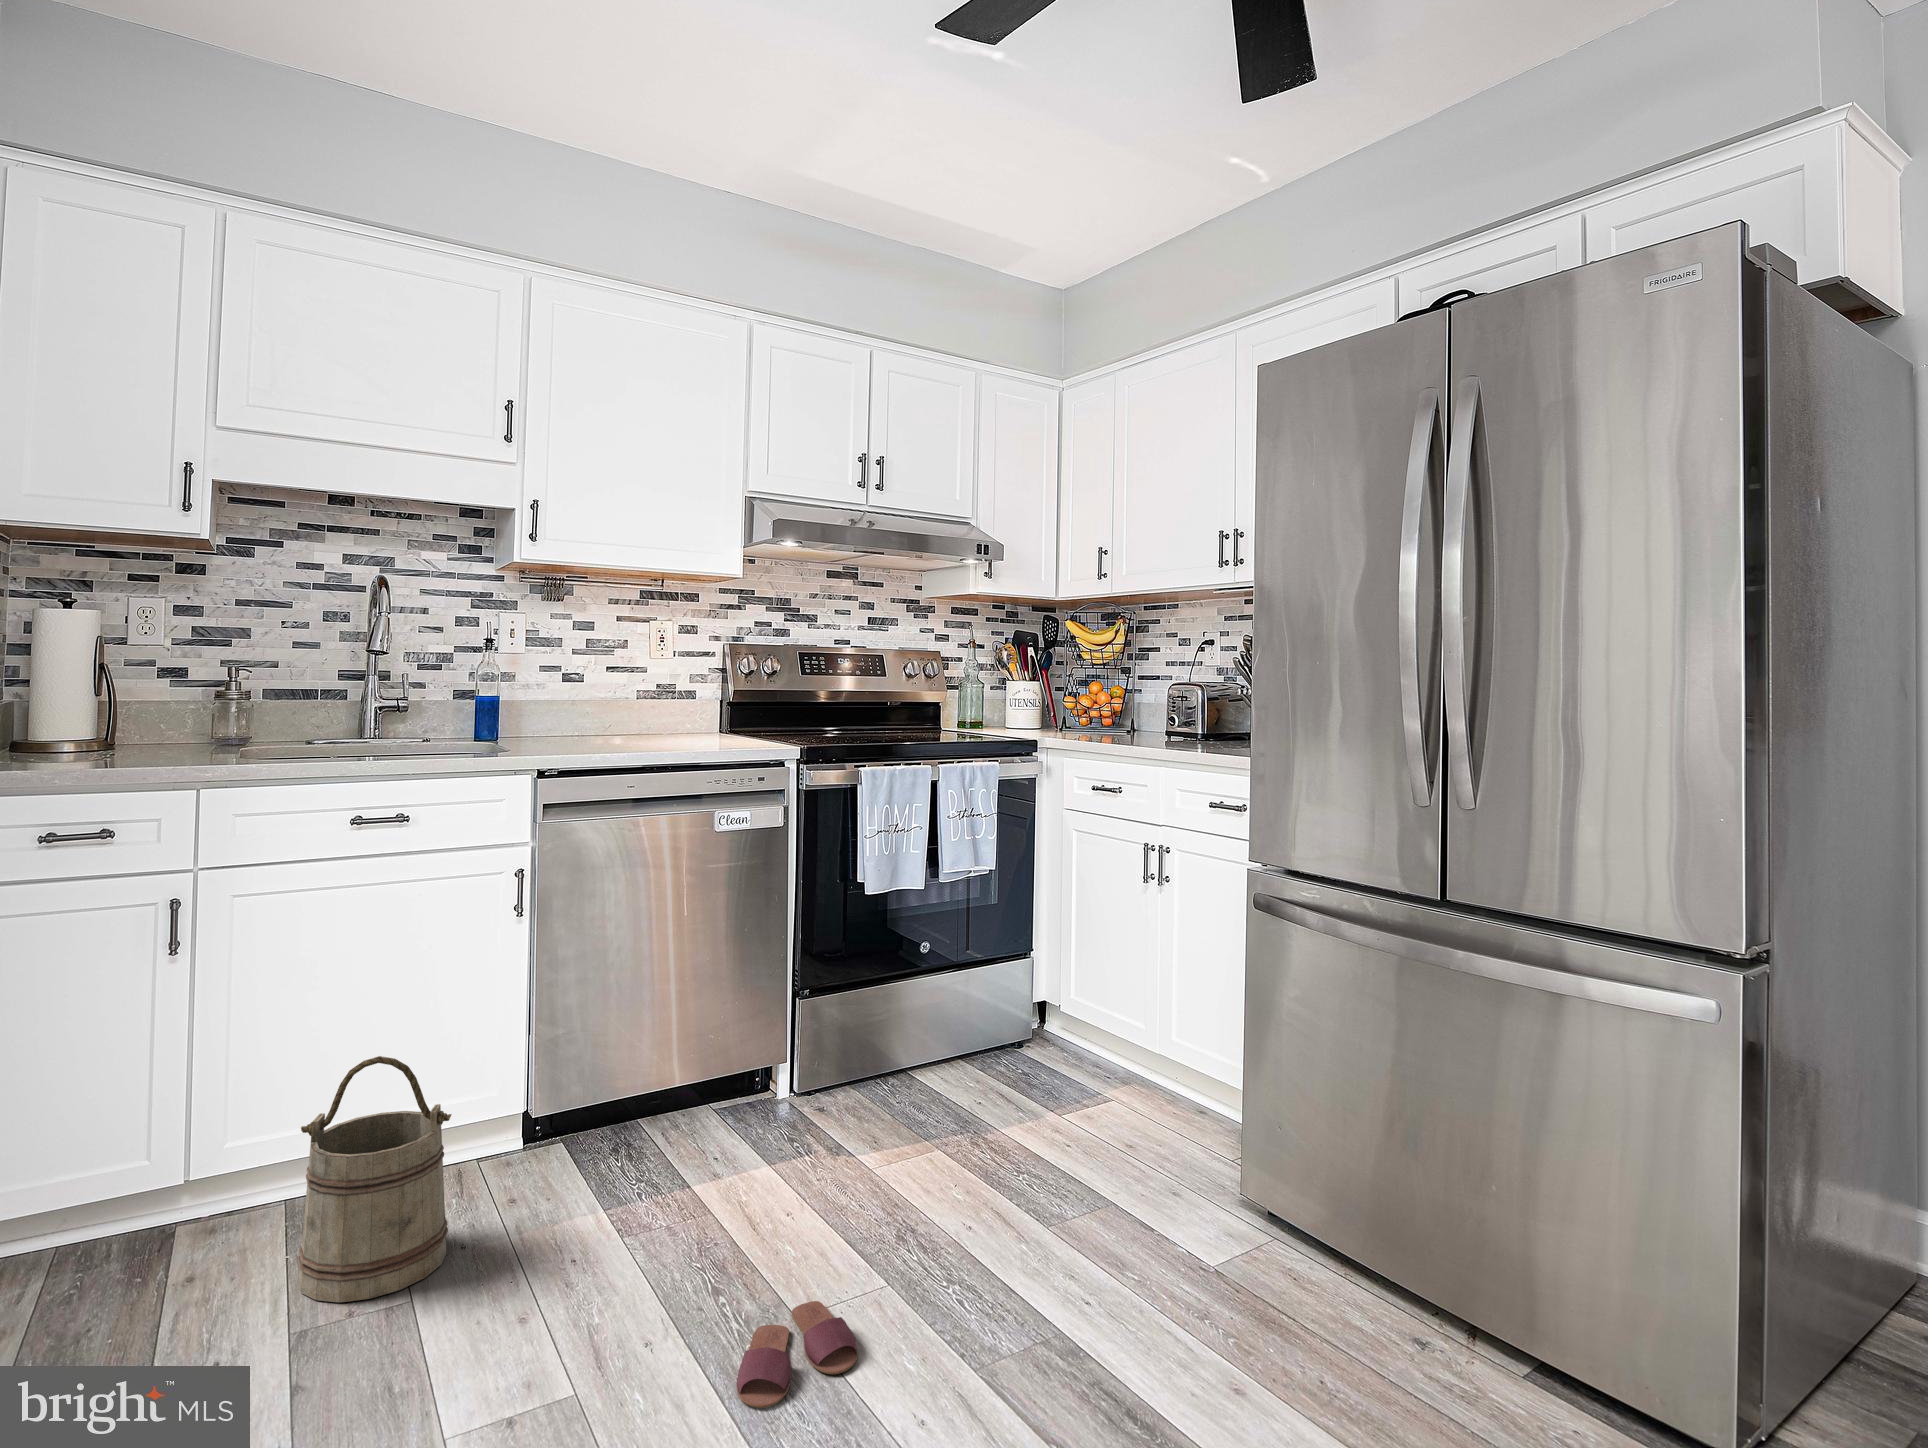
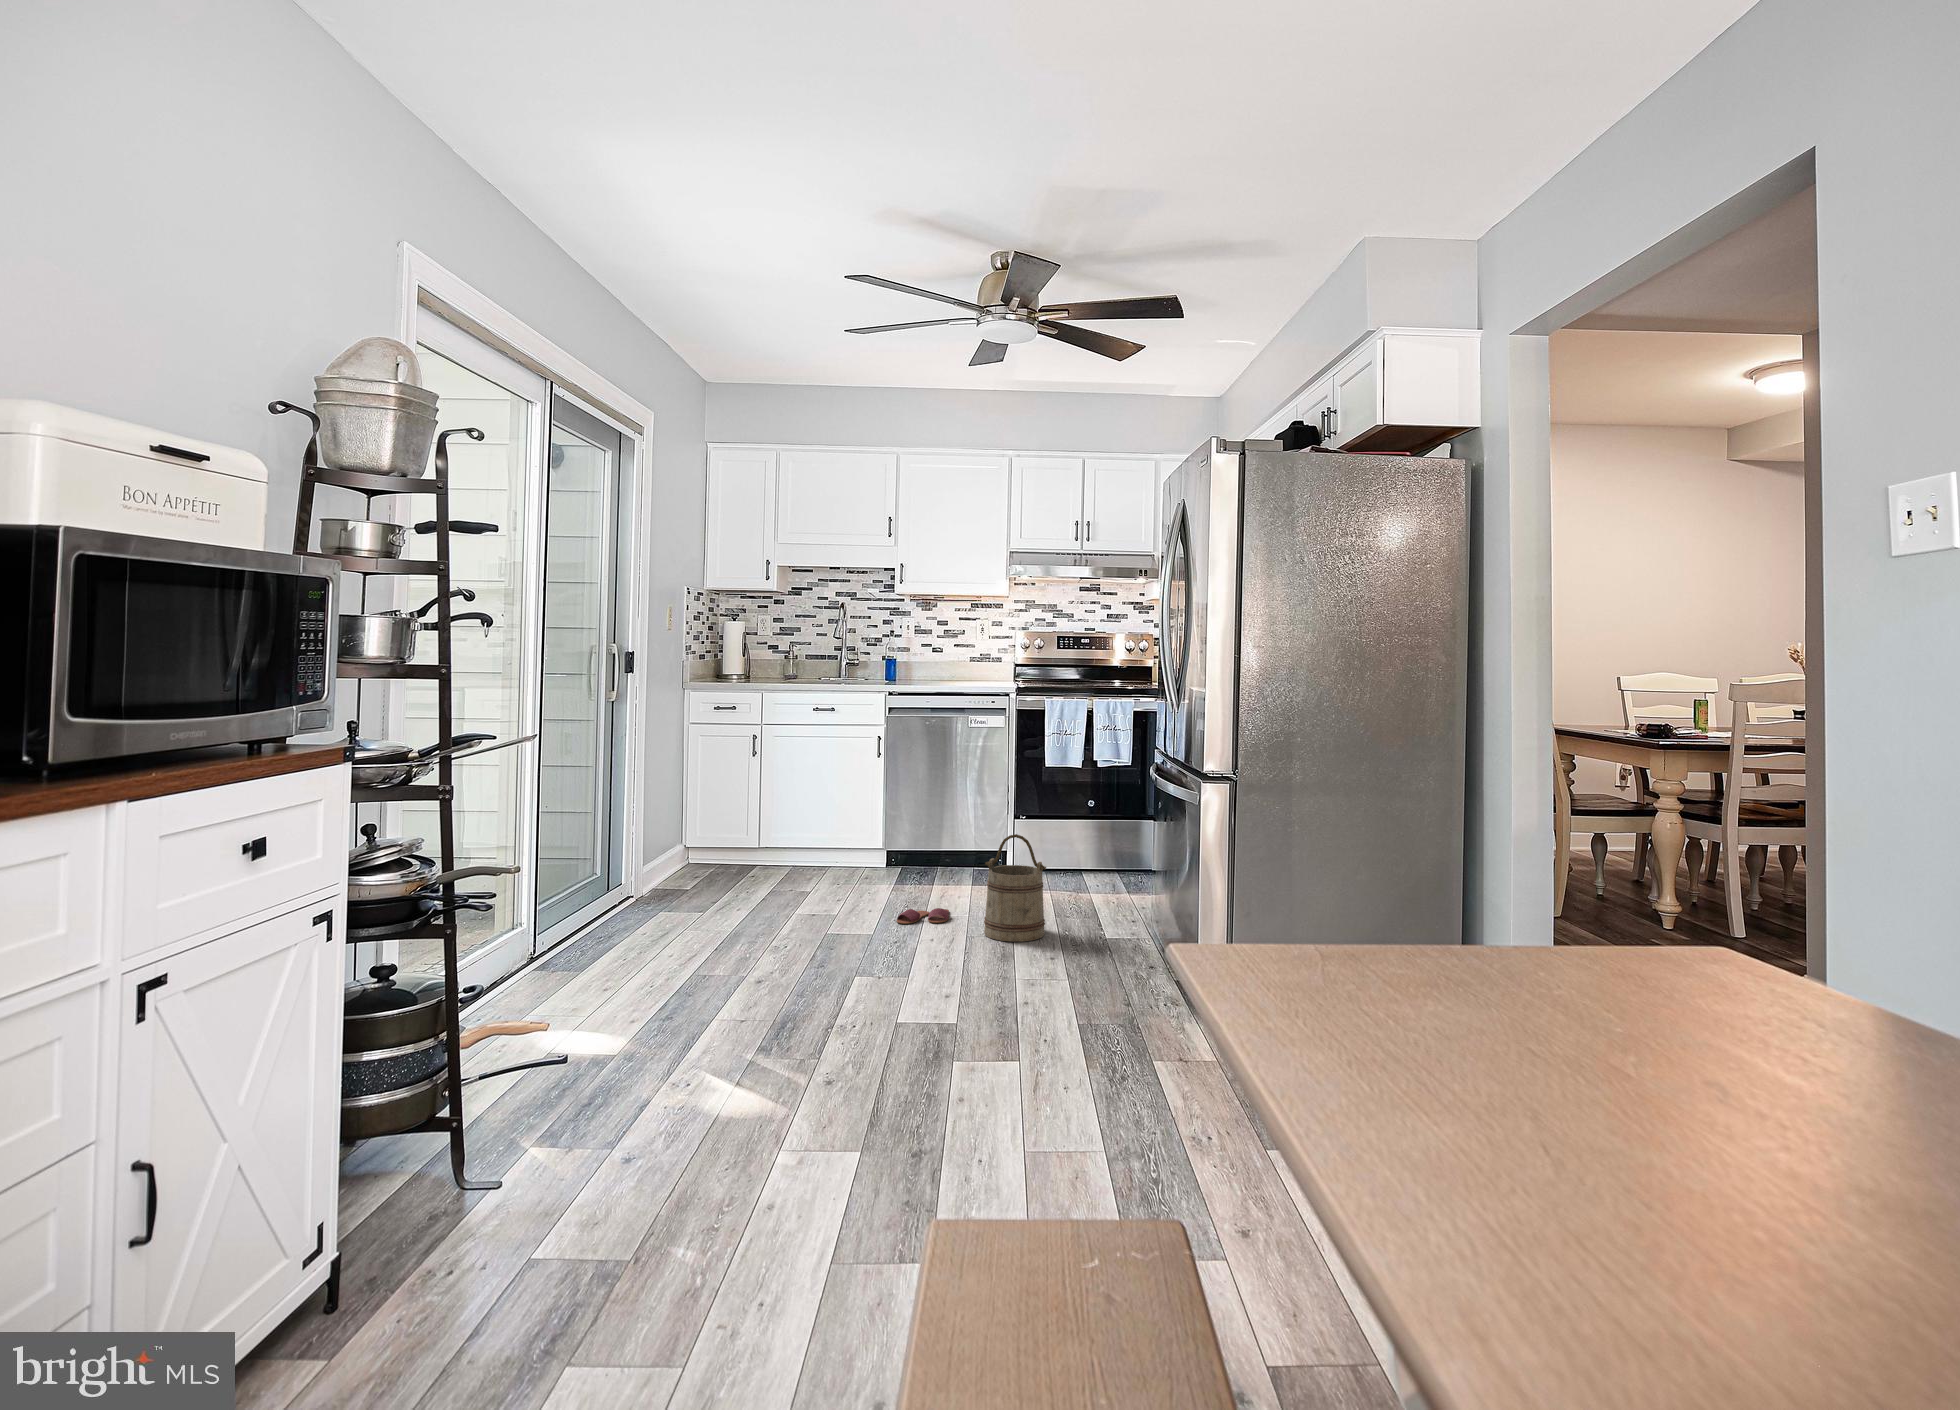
bucket: present [298,1056,452,1302] -> present [984,834,1046,942]

